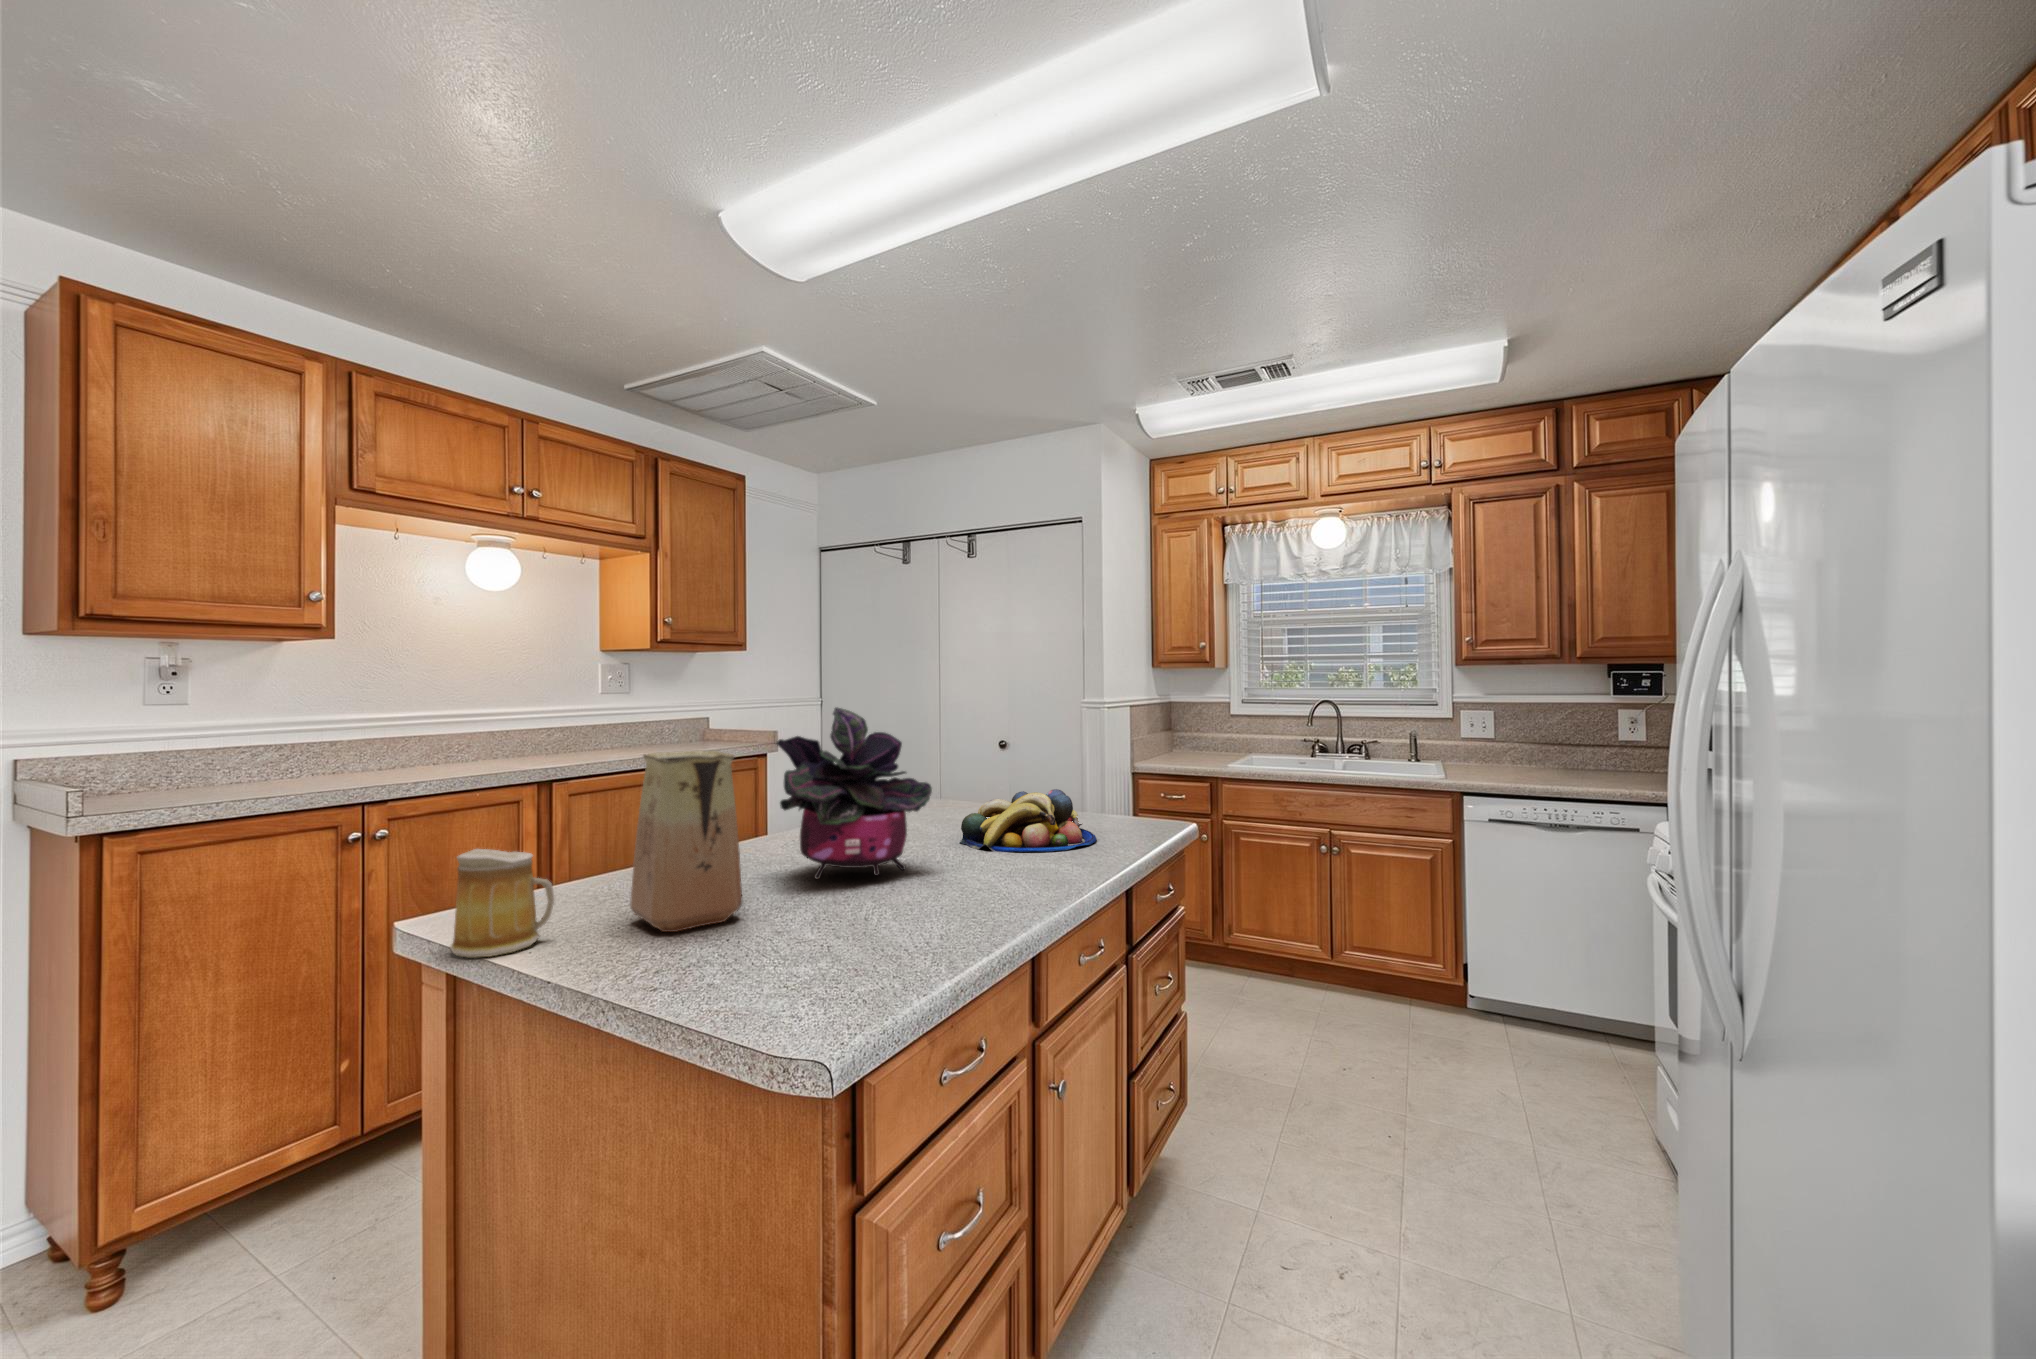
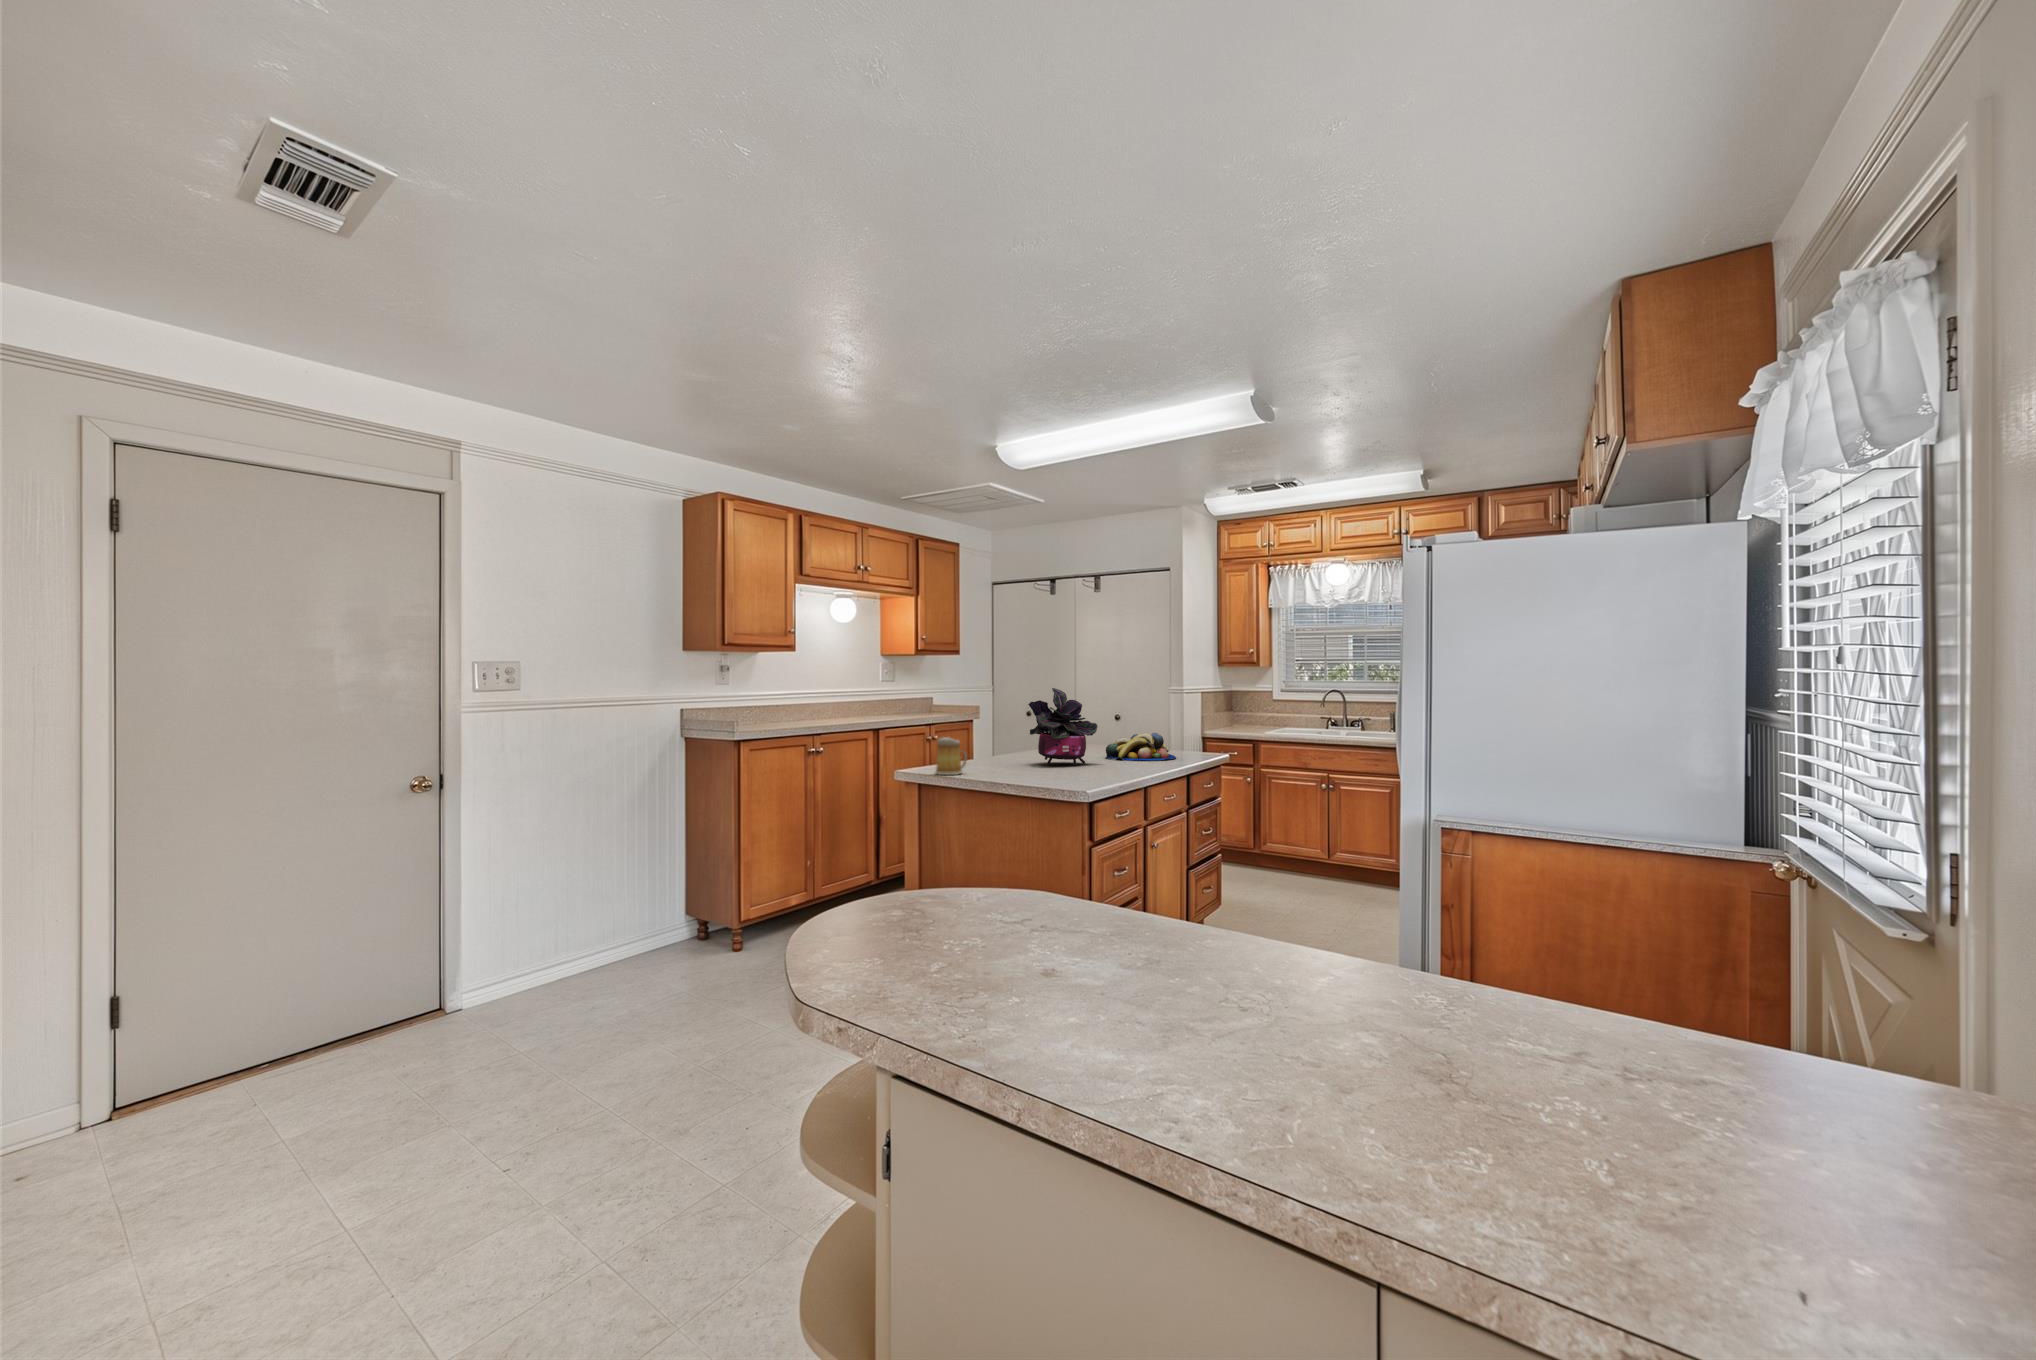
vase: present [630,751,742,932] -> none [987,705,1030,773]

